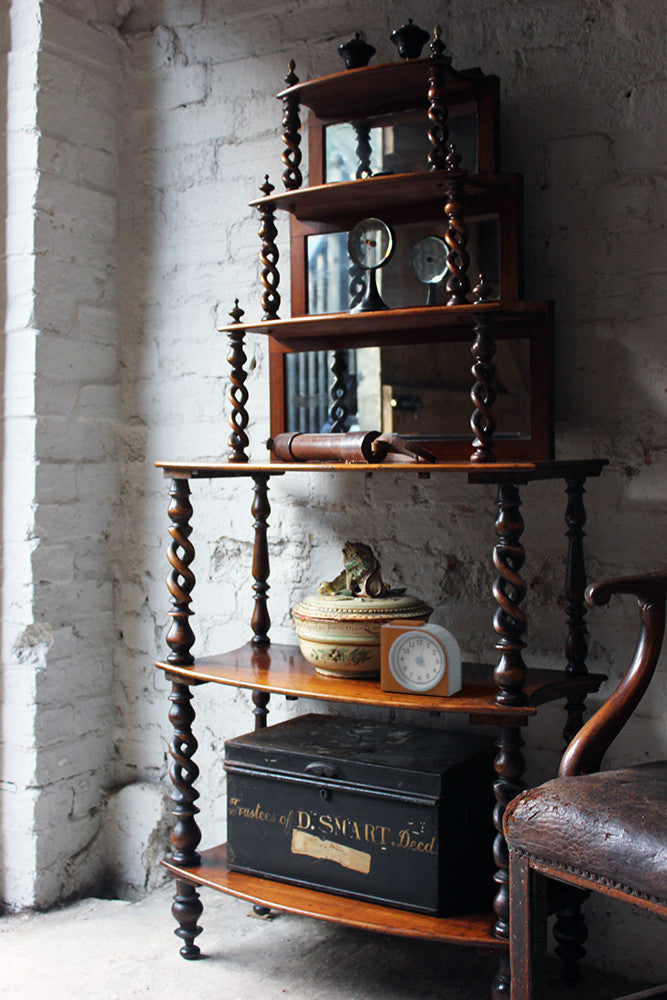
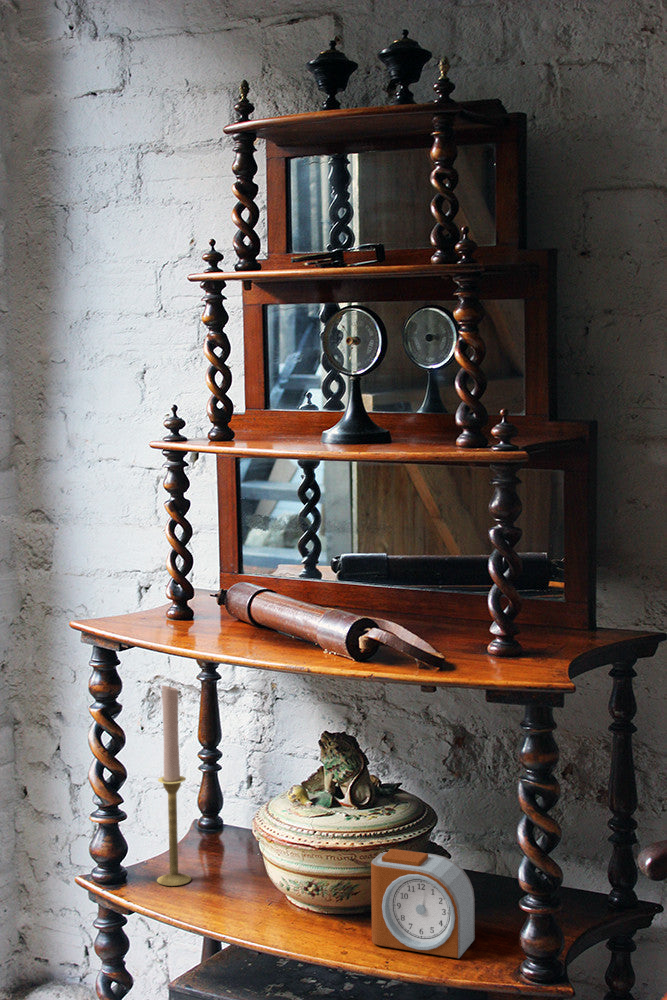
candlestick: none [217,512,244,667] -> present [157,686,191,886]

